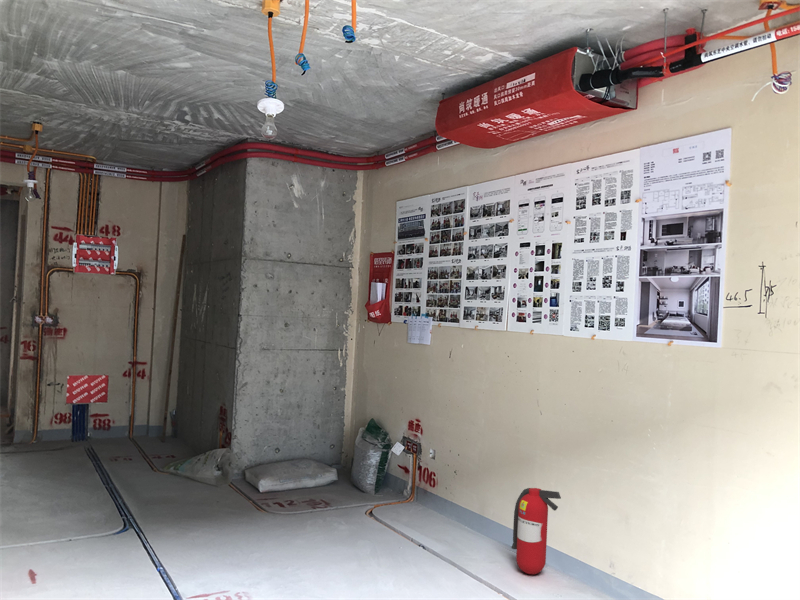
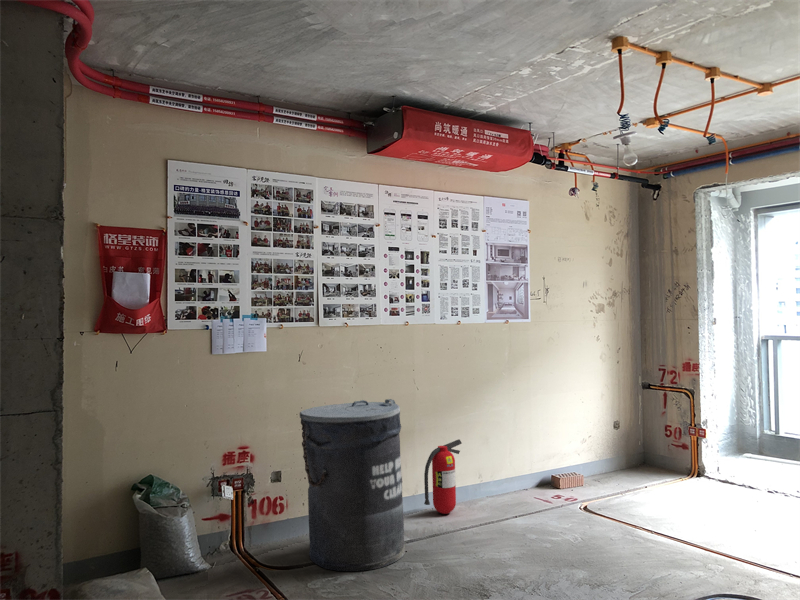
trash can: none [369,395,467,546] -> present [300,399,405,571]

